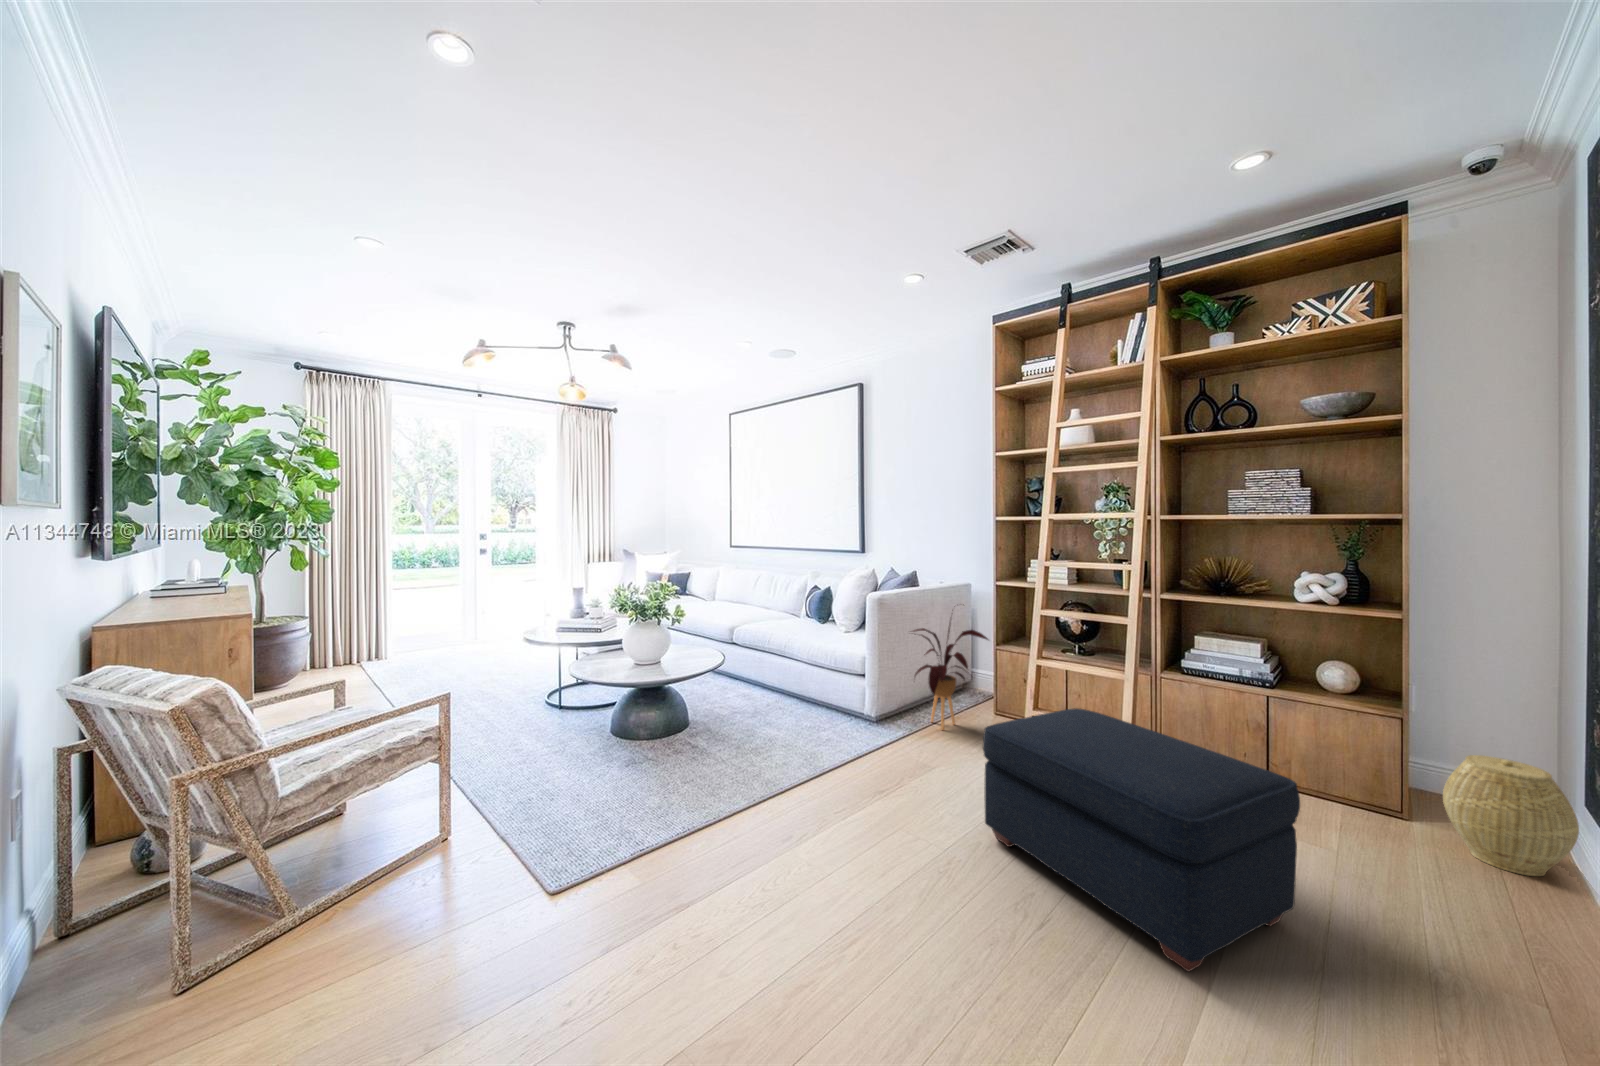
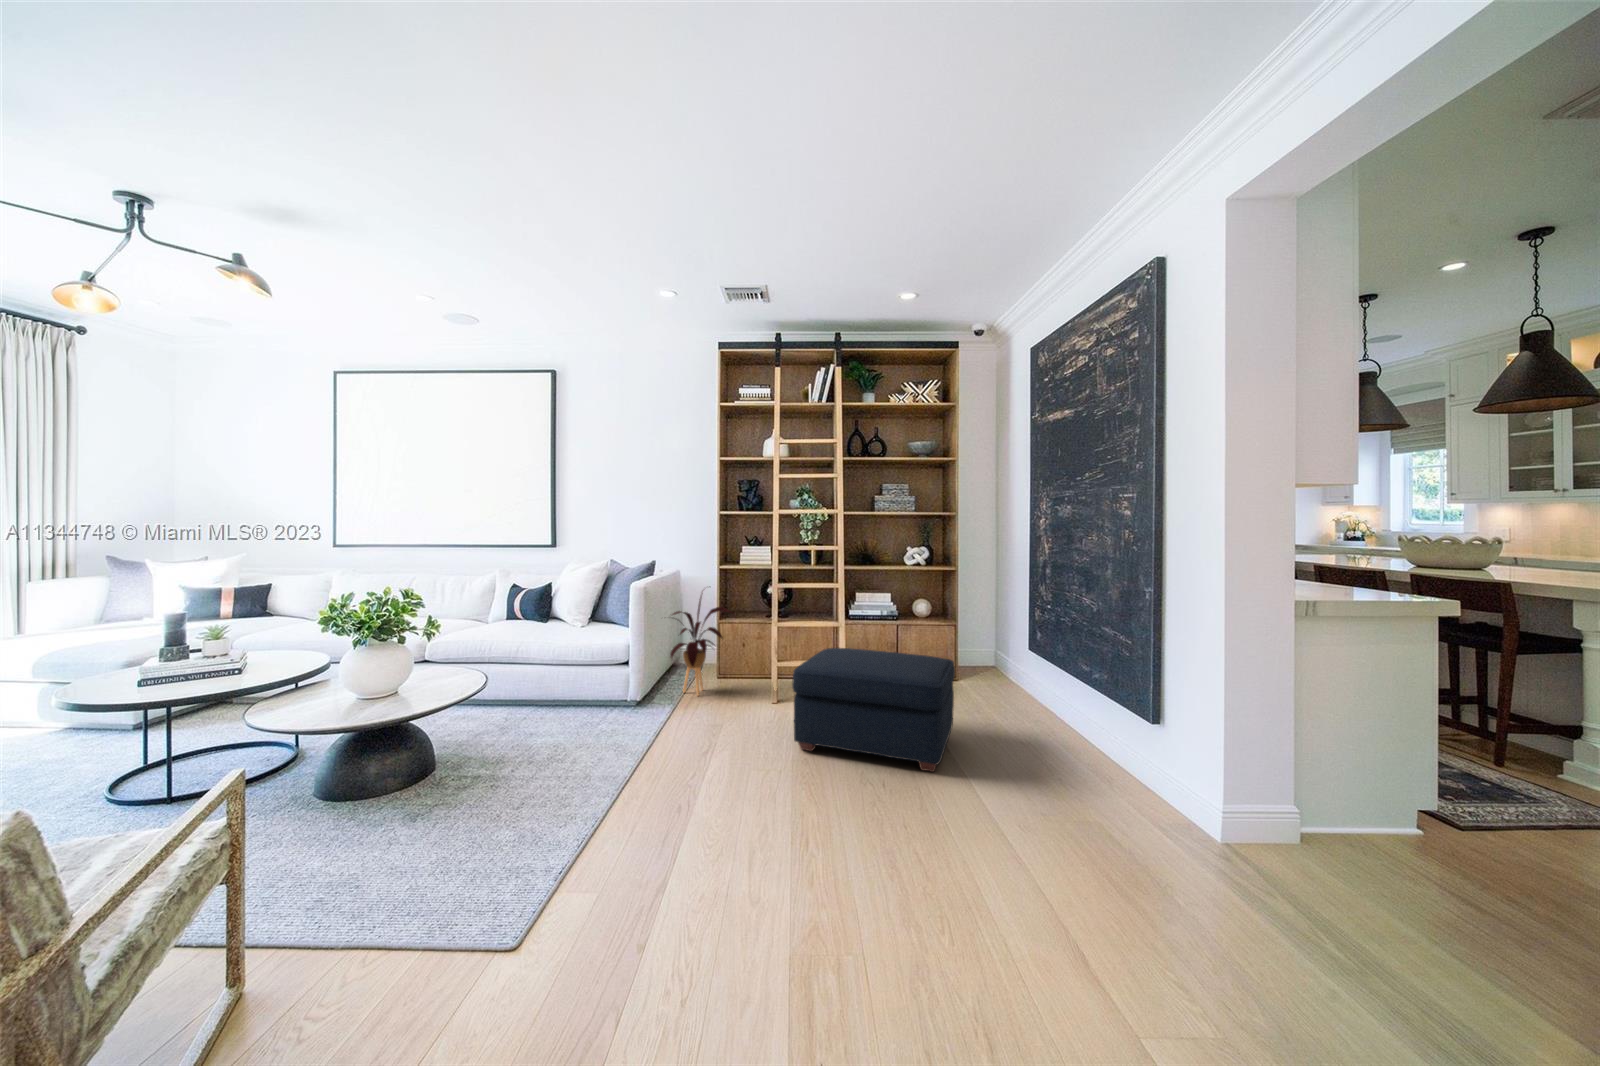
woven basket: present [1443,755,1579,876] -> none [970,635,1013,689]

